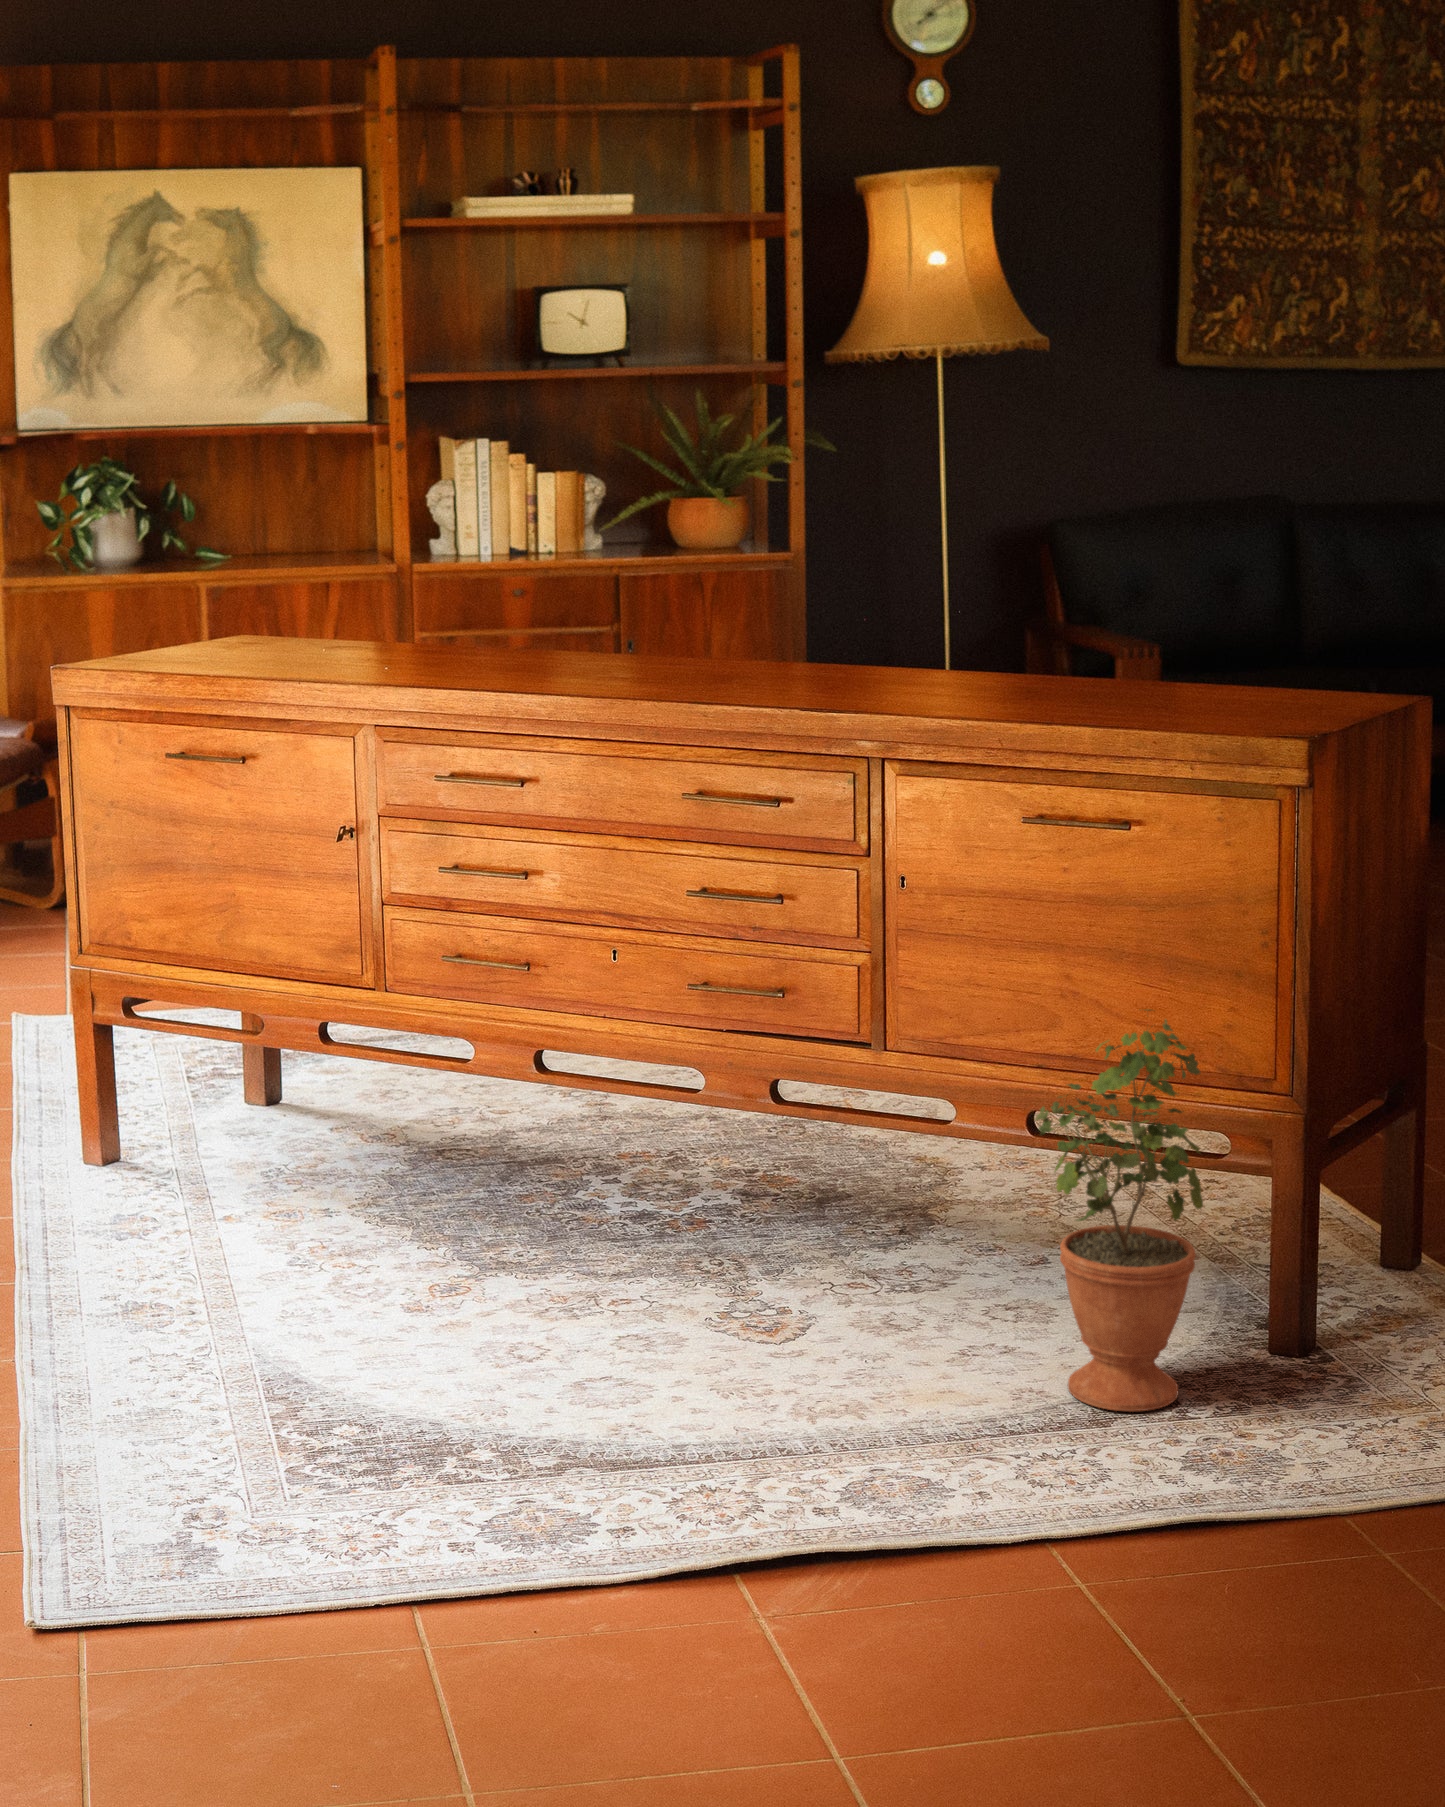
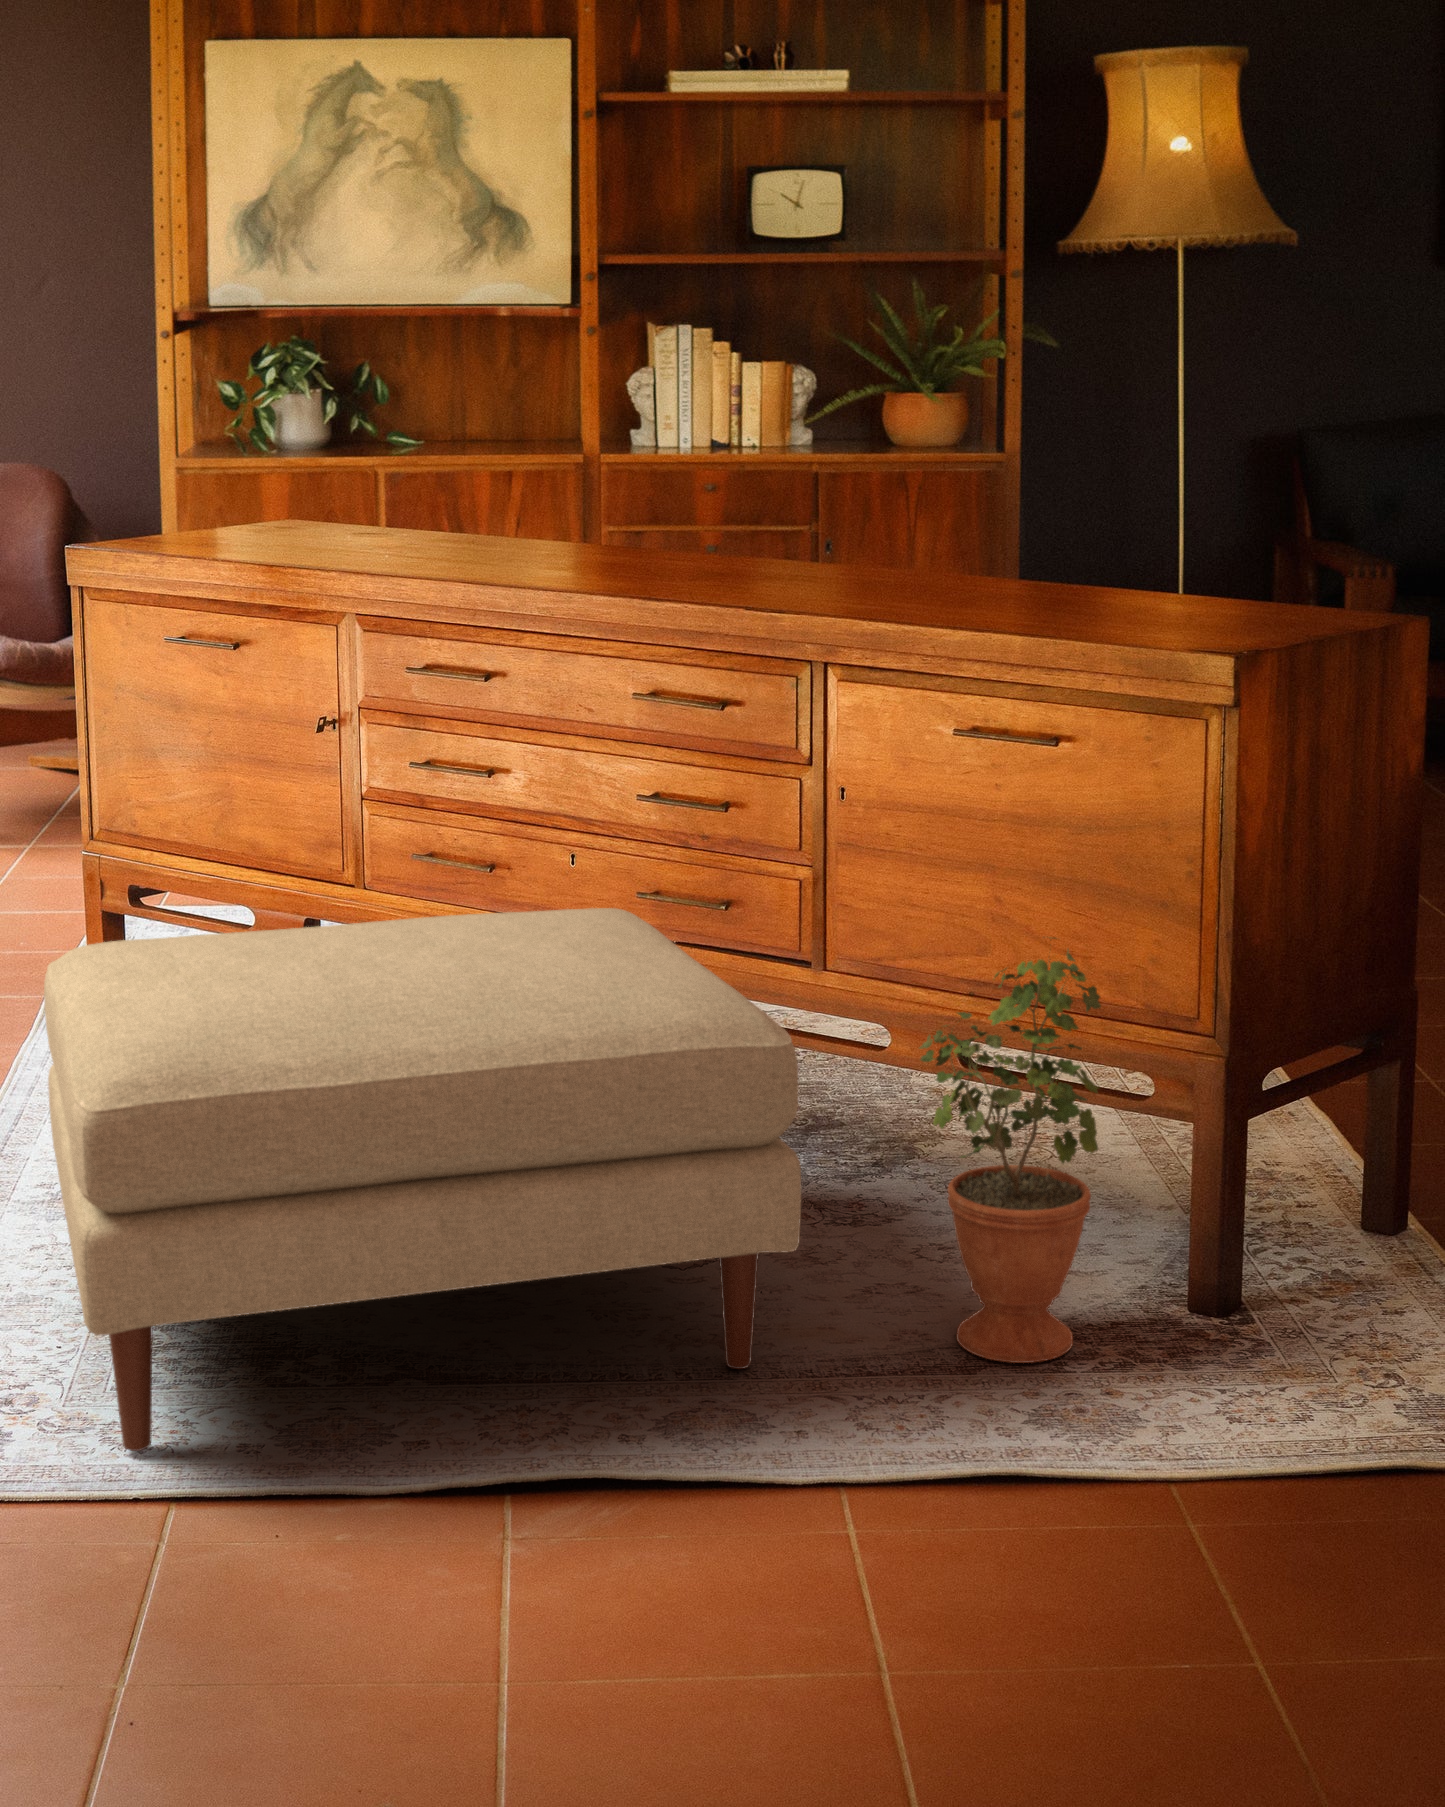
ottoman: none [149,998,951,1560] -> present [44,908,801,1451]

